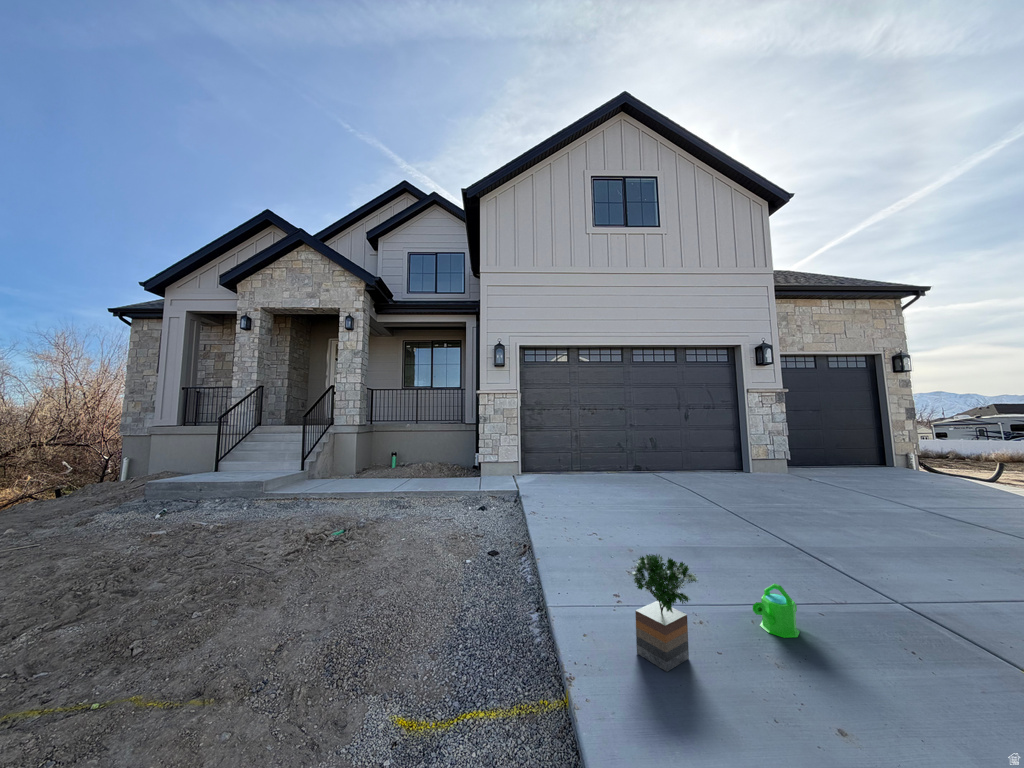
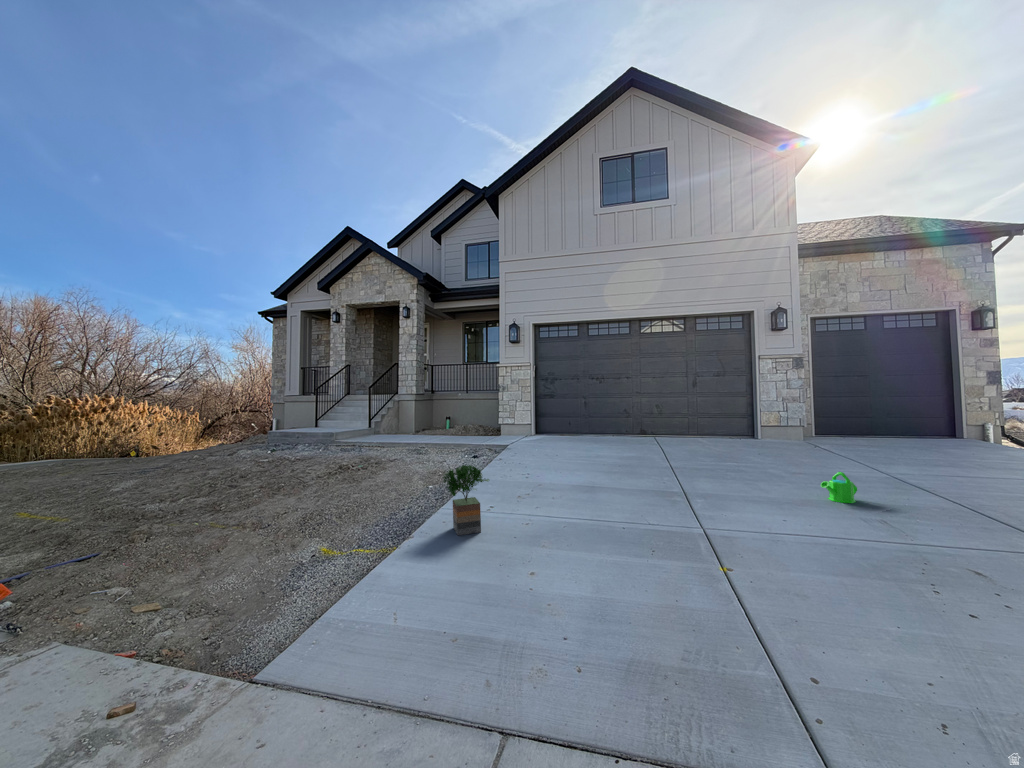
watering can: present [753,584,800,638] -> present [821,472,857,503]

